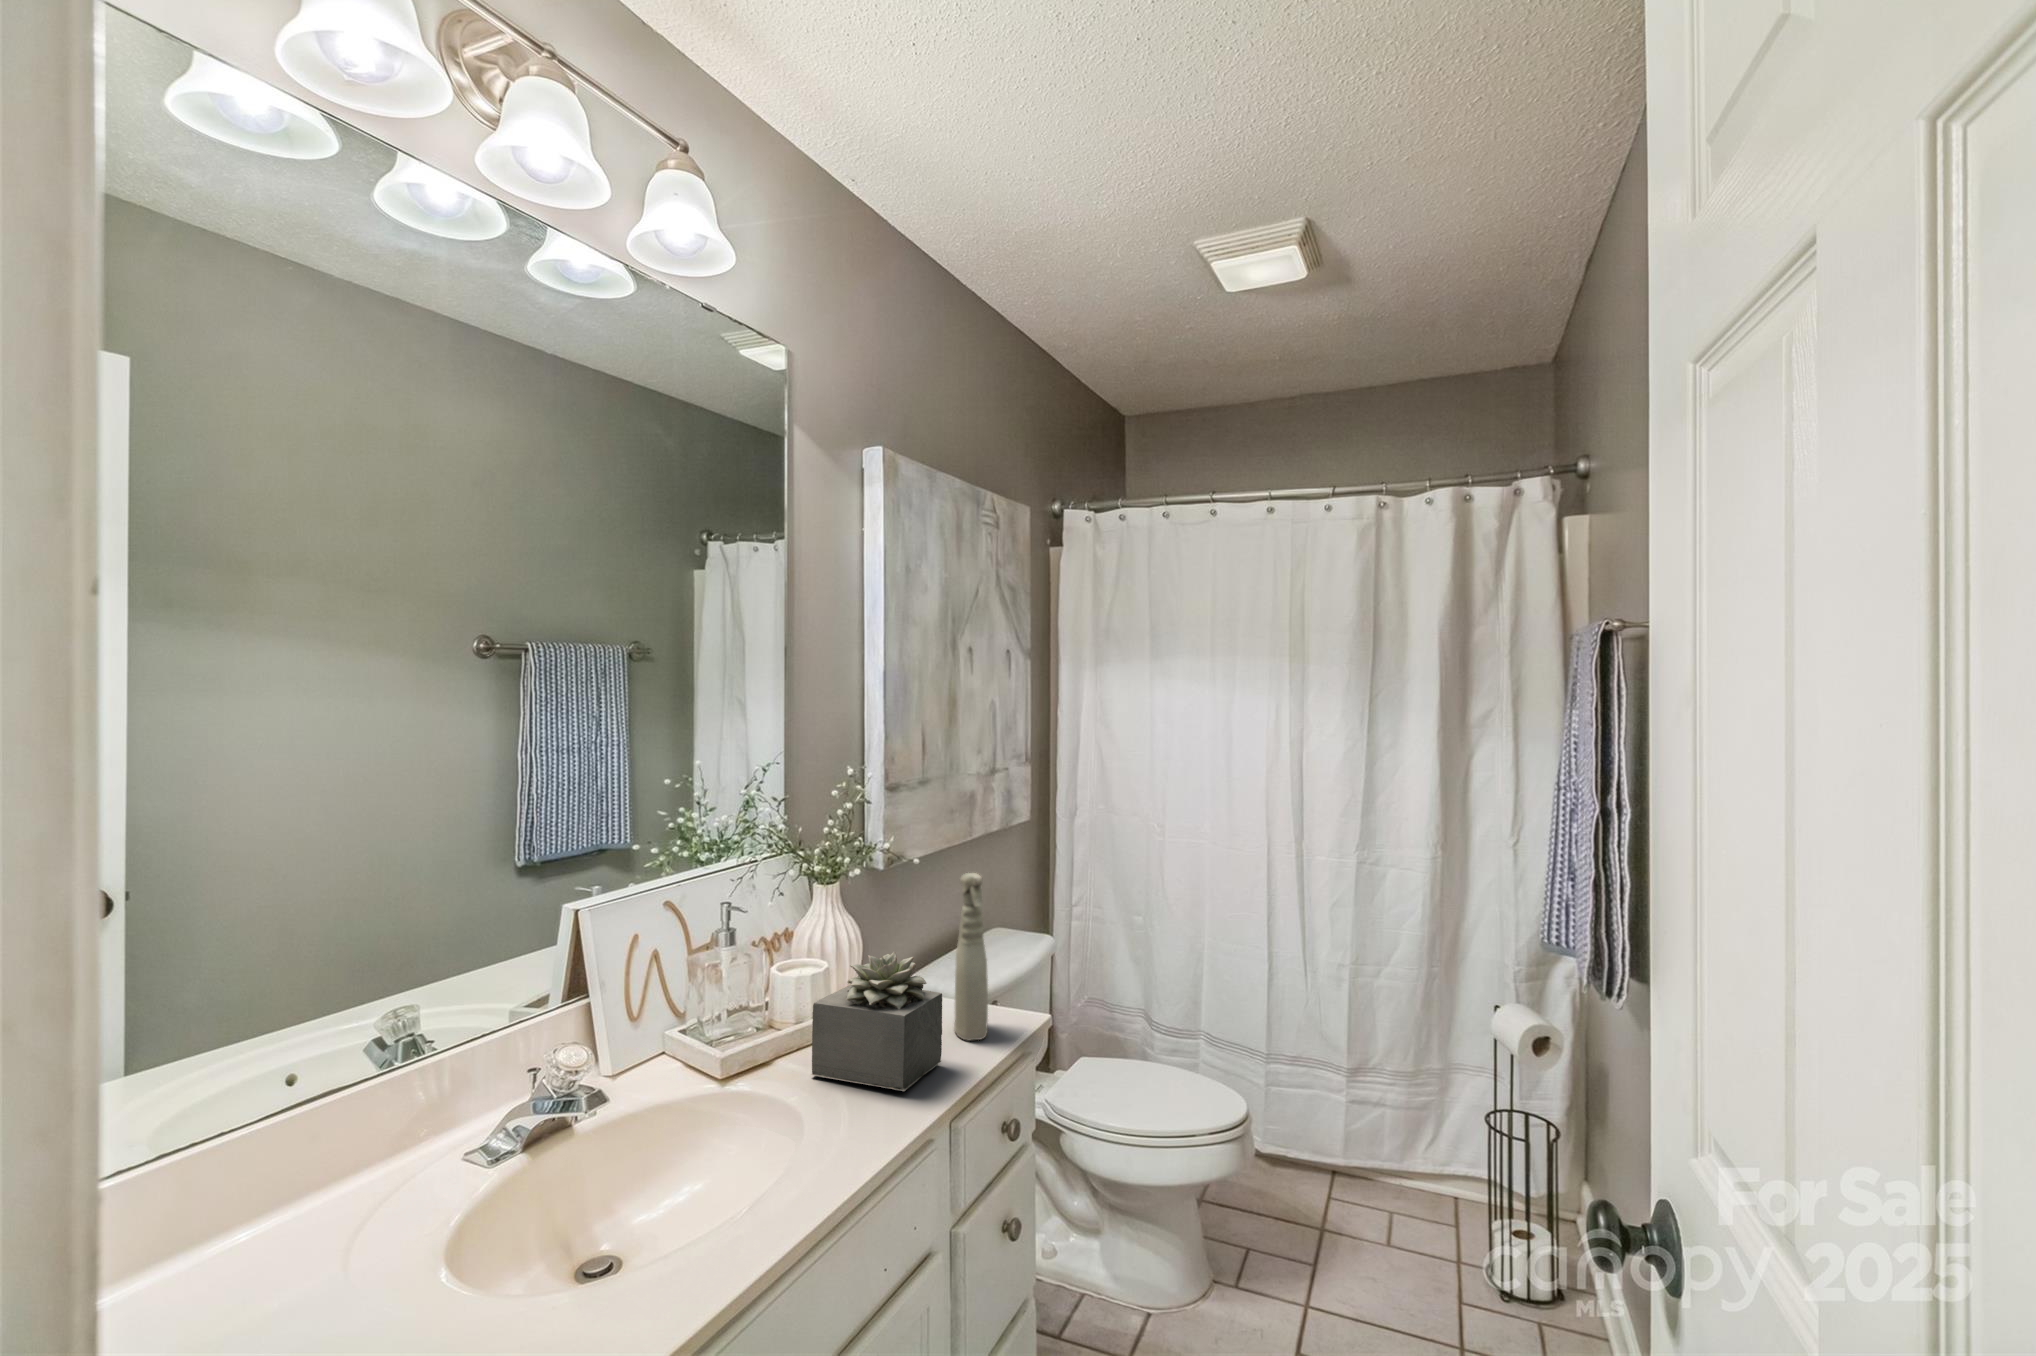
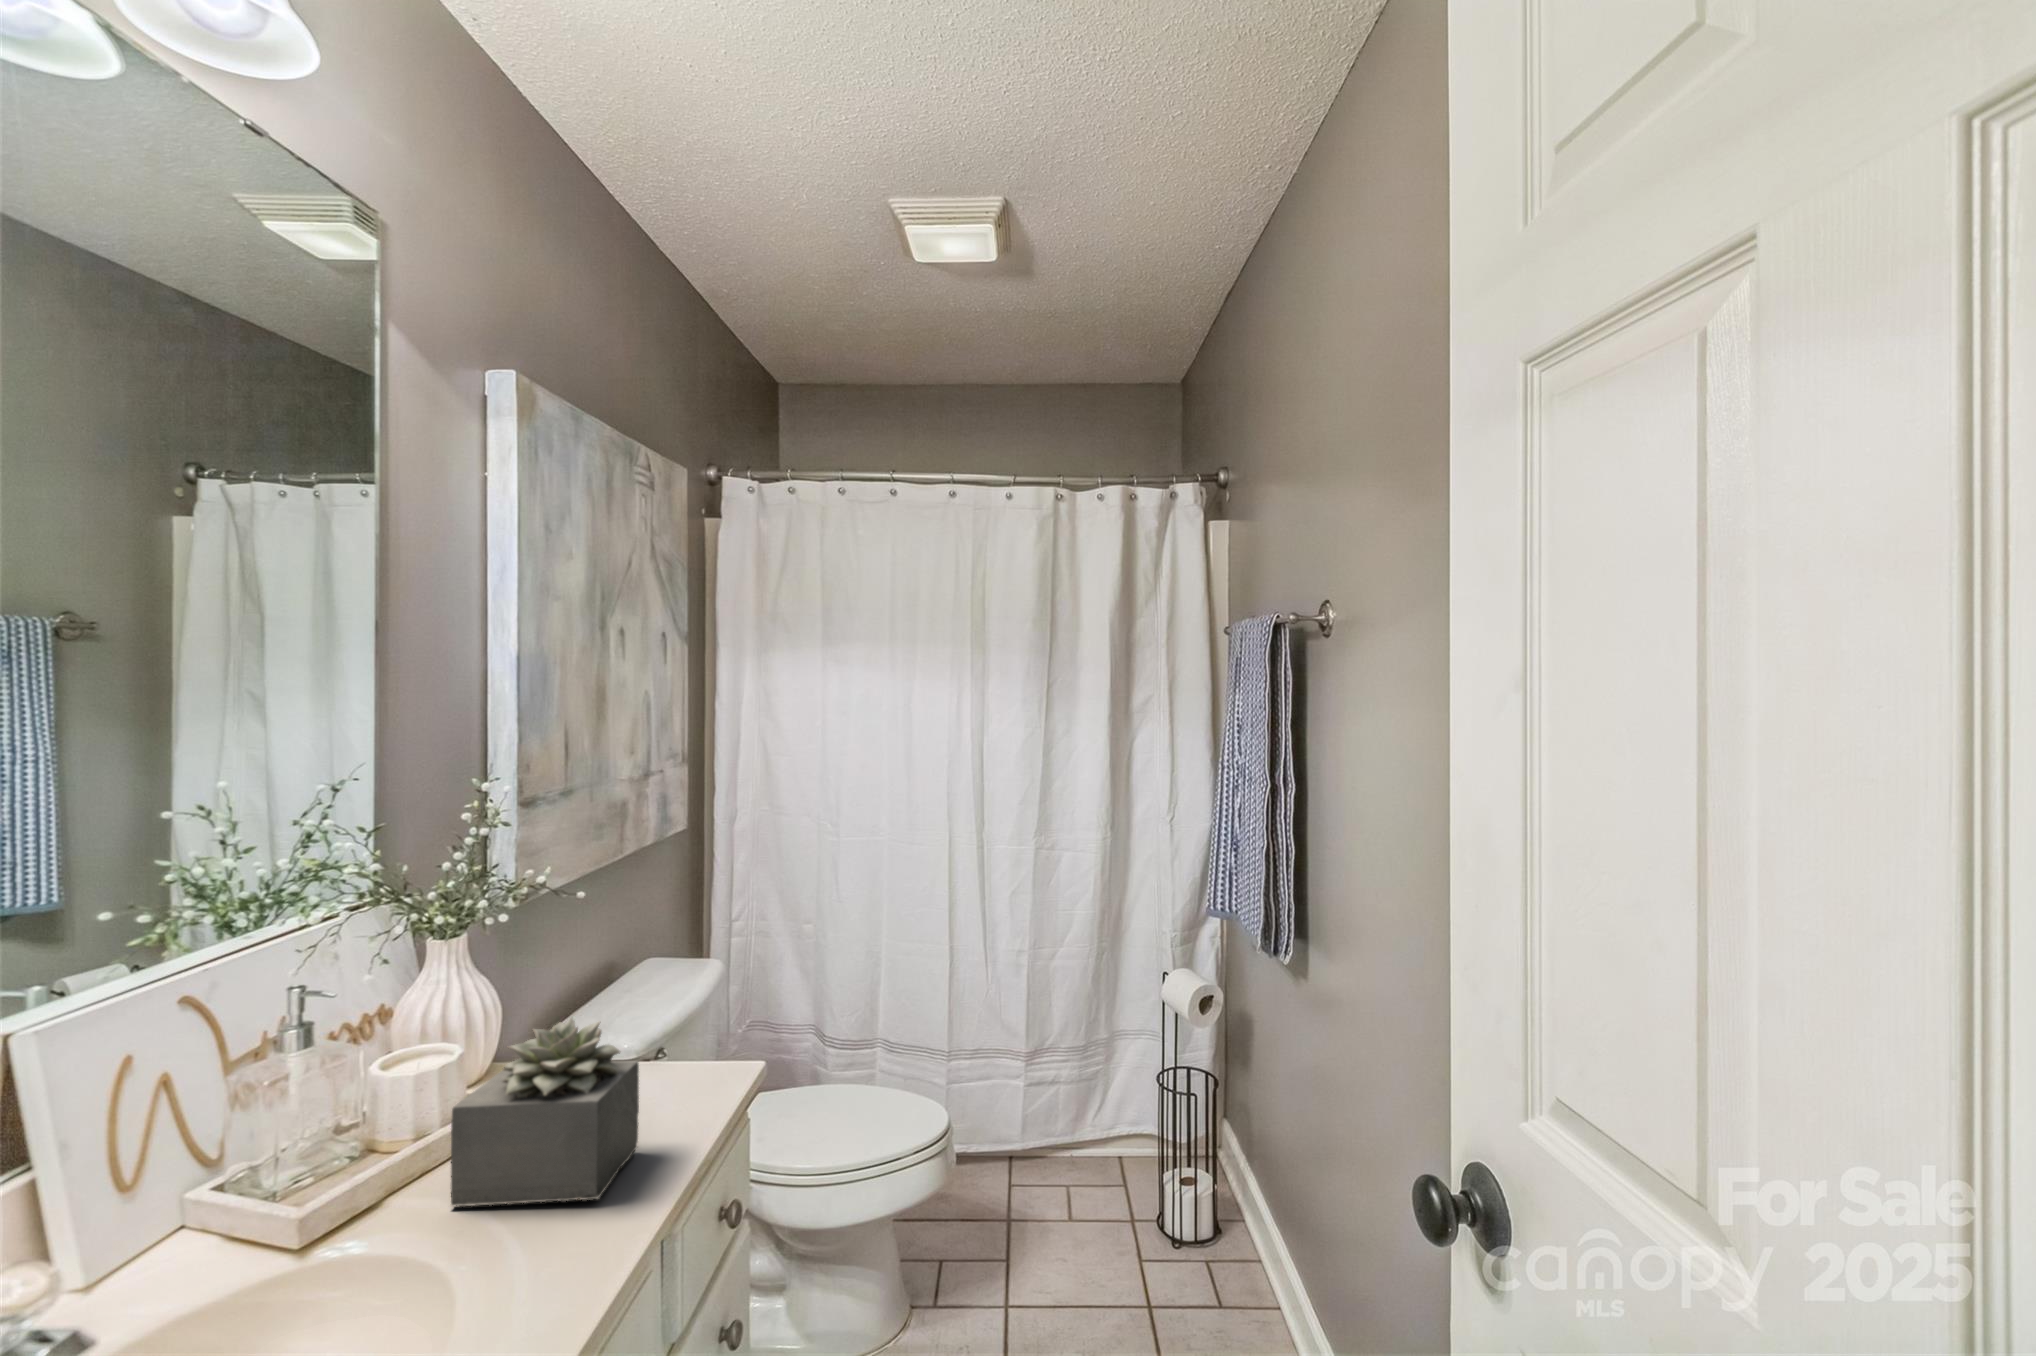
spray bottle: present [954,873,988,1041] -> none [642,904,688,1112]

